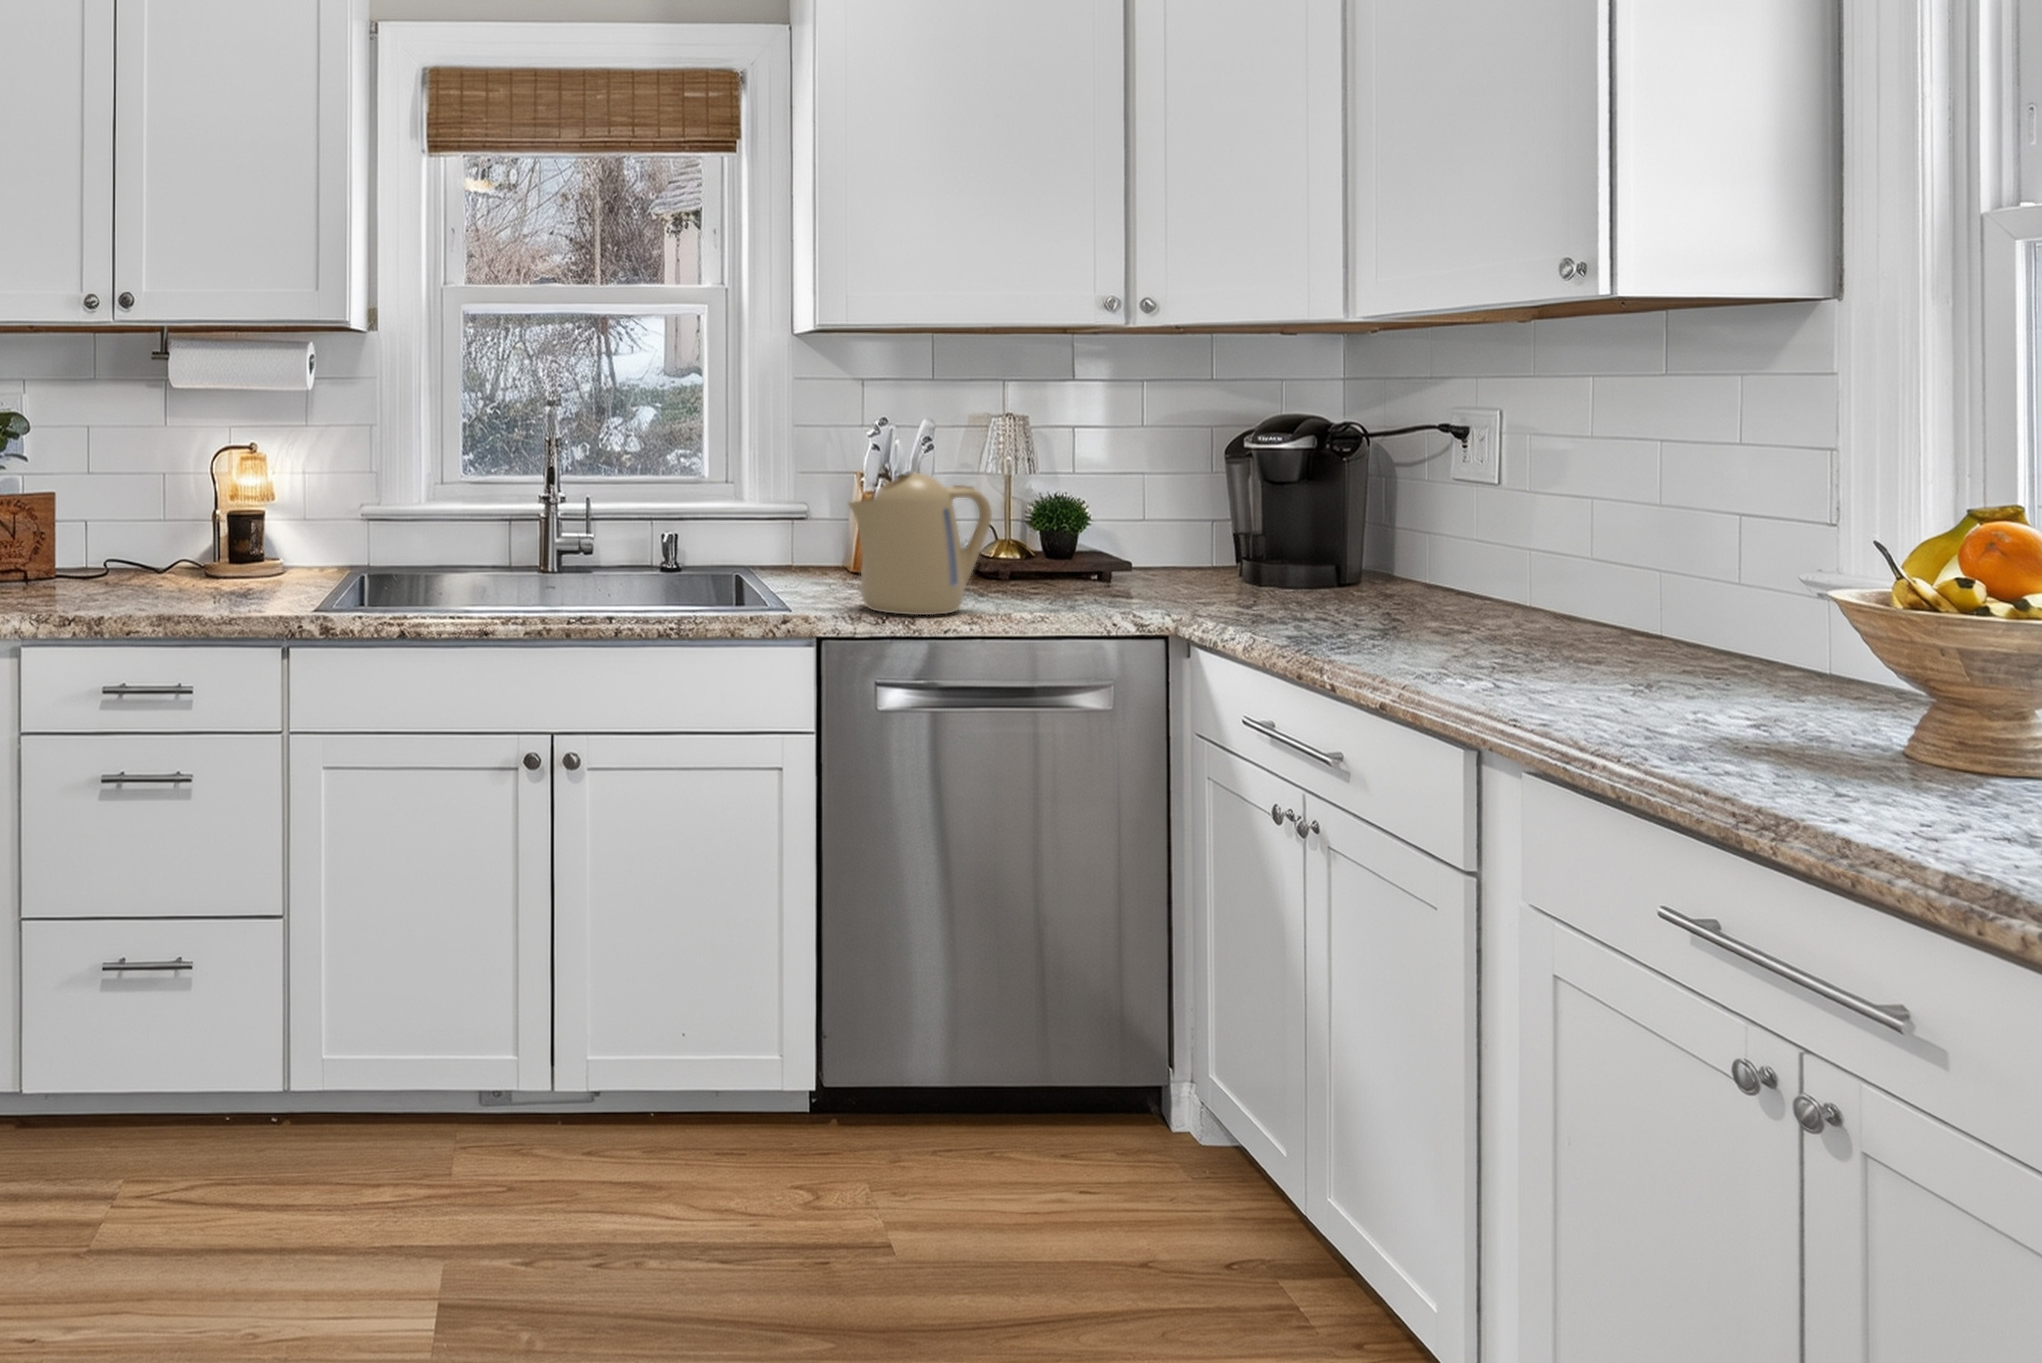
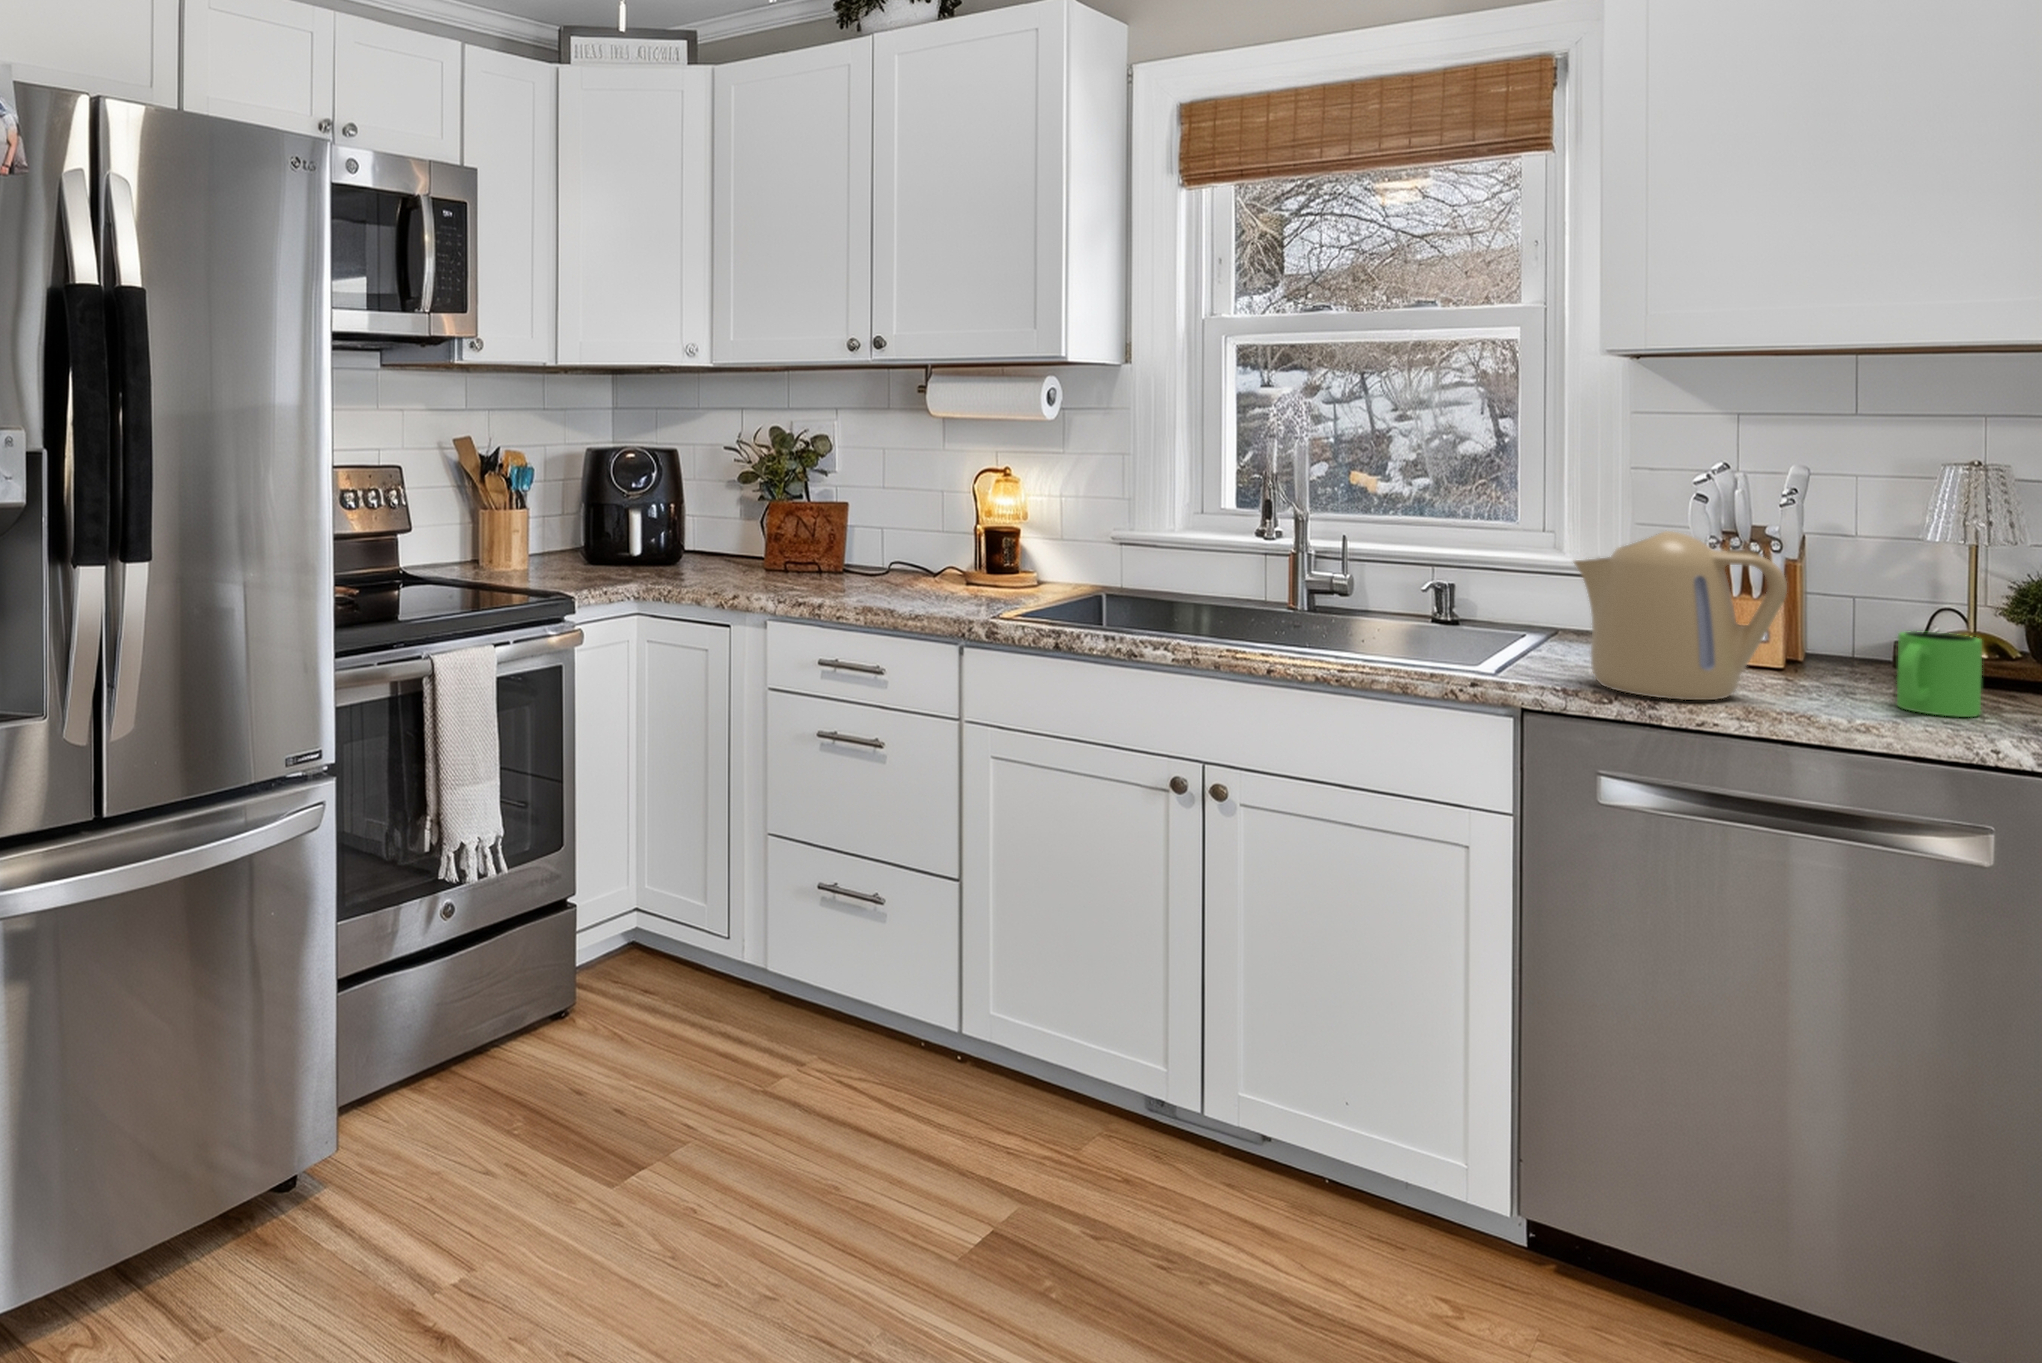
mug: none [1043,544,1092,607] -> present [1897,631,1982,717]

